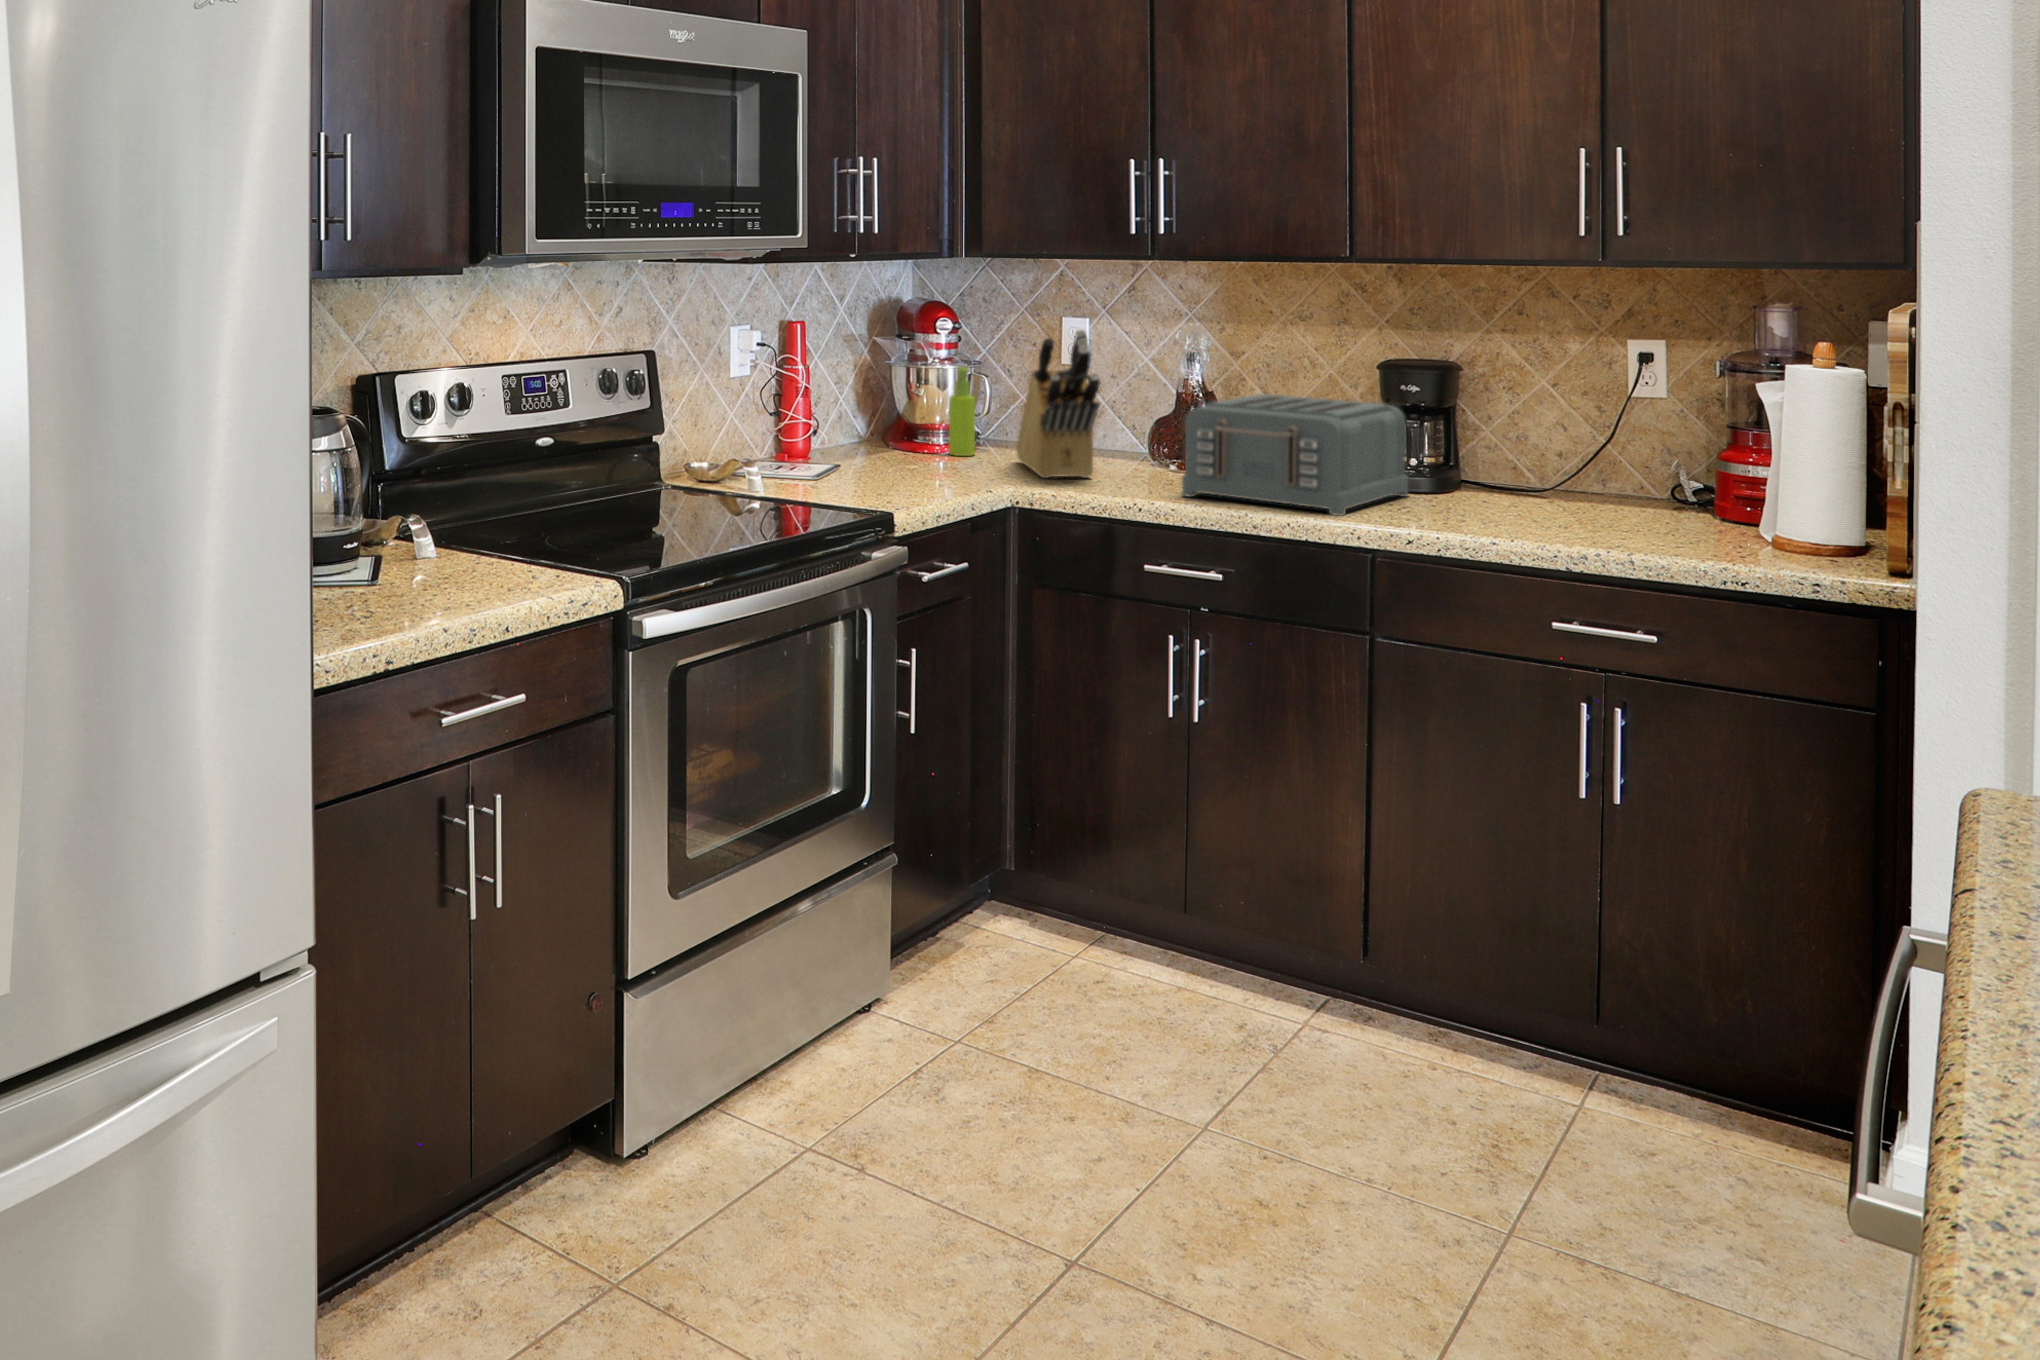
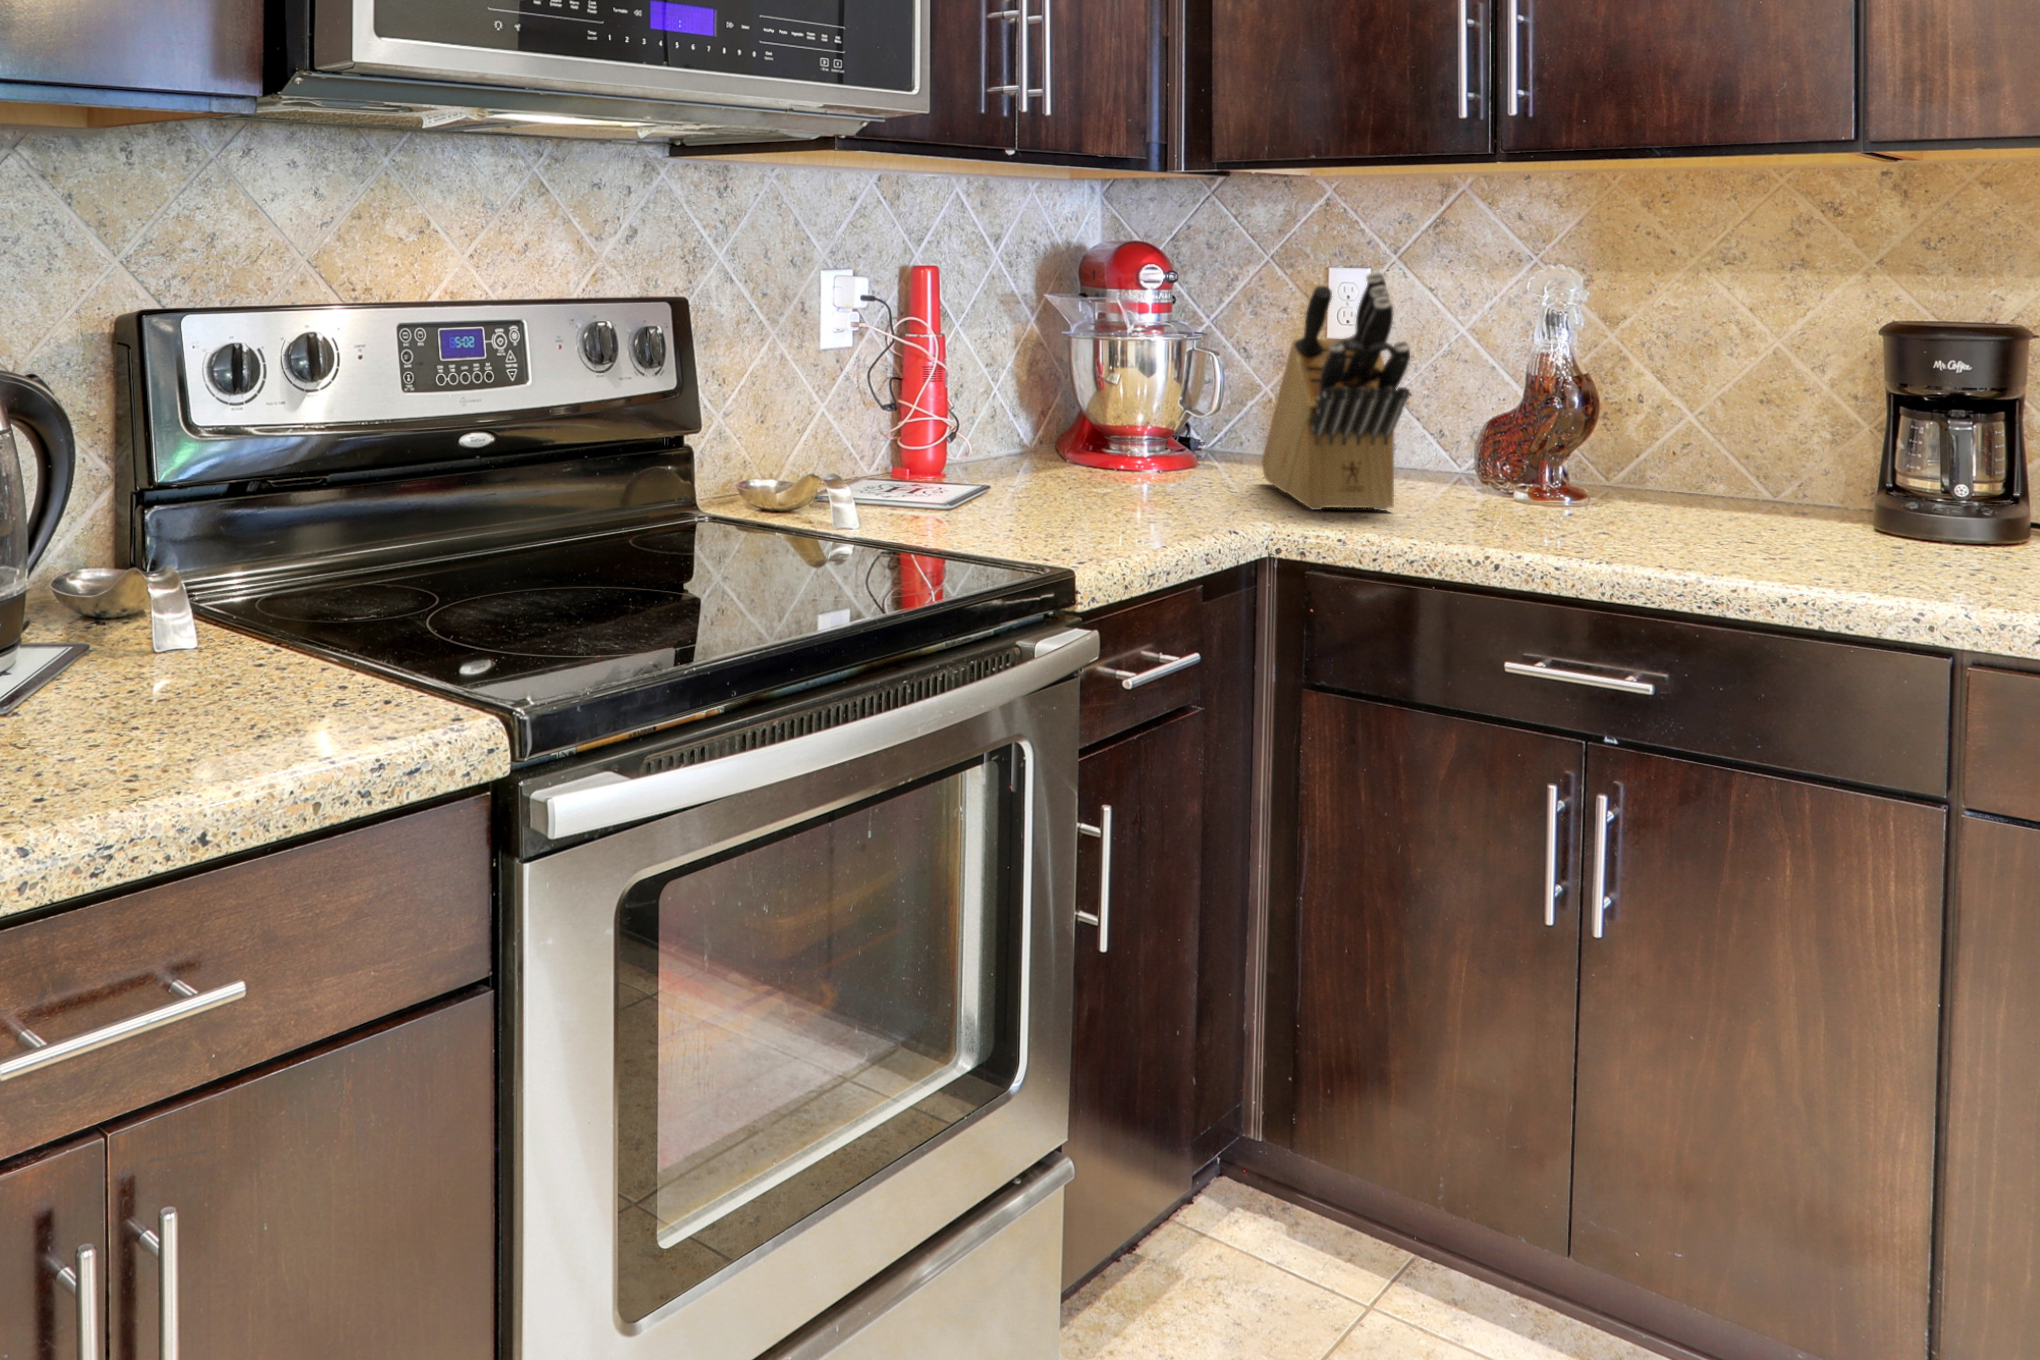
soap dispenser: present [949,367,975,456] -> none [1155,339,1196,474]
toaster: present [1182,394,1408,516] -> none [1560,377,1955,587]

